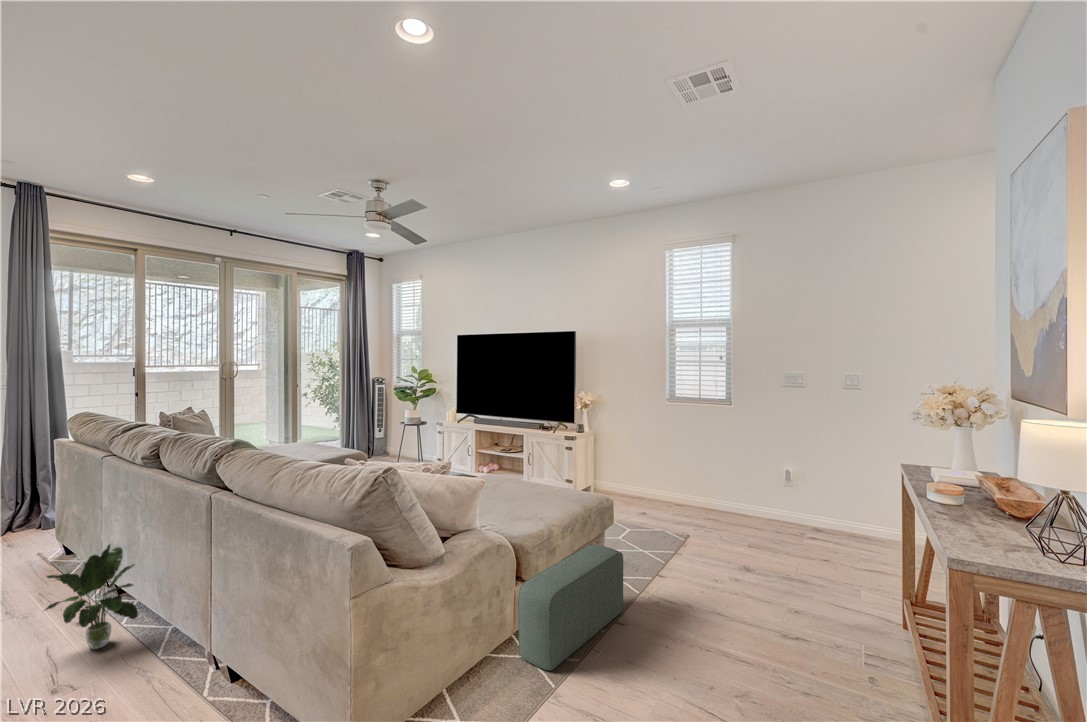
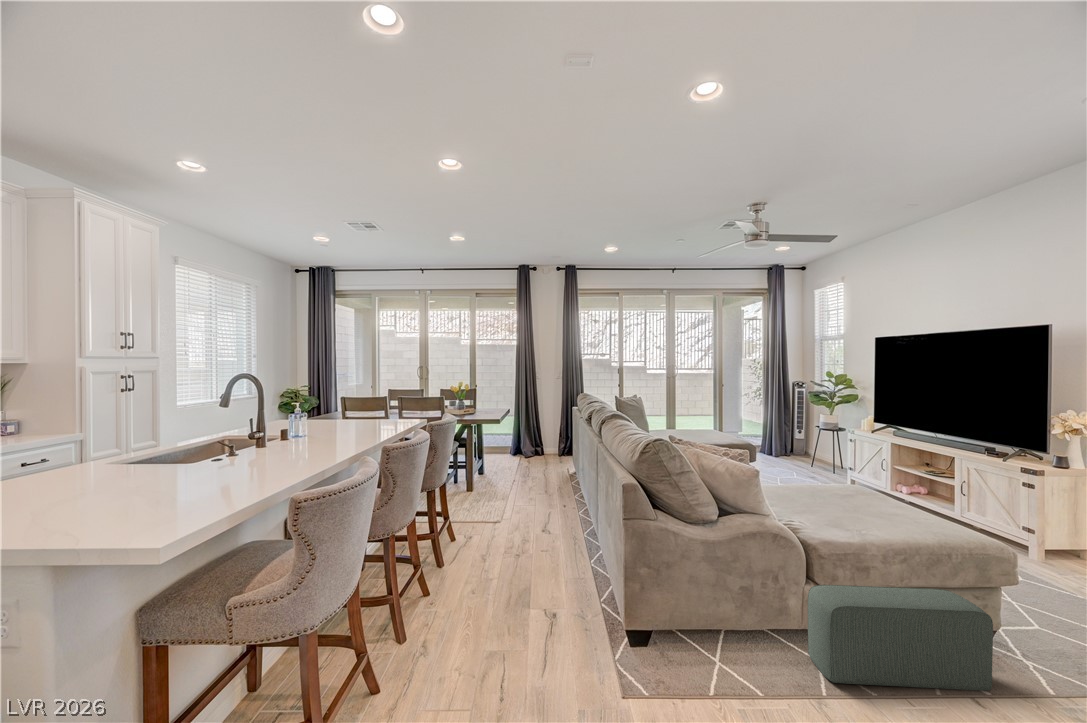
potted plant: present [46,544,138,649] -> none [542,465,579,521]

